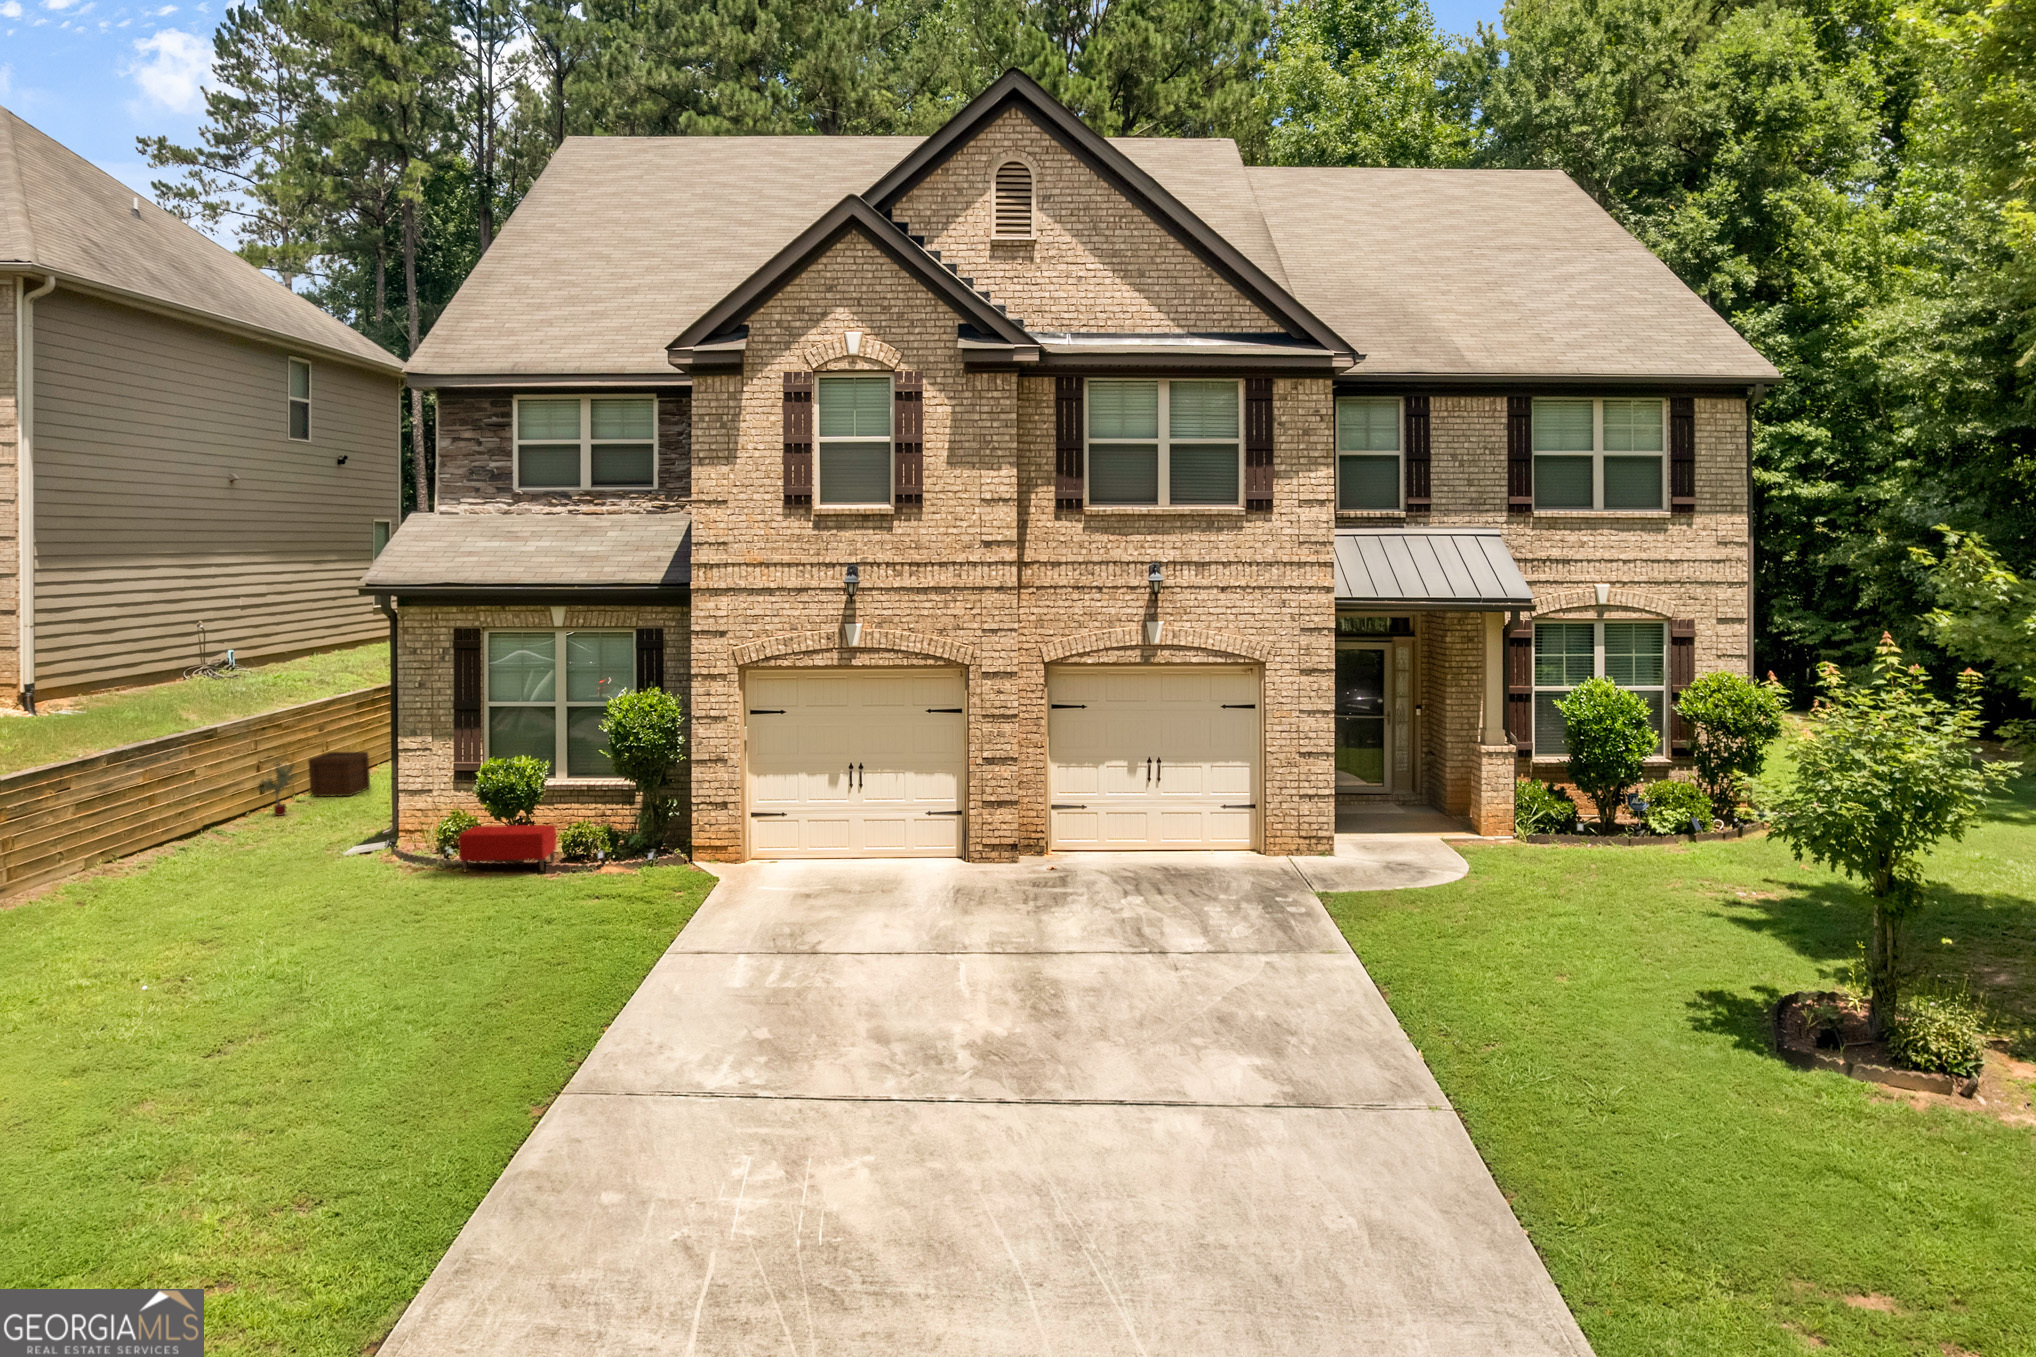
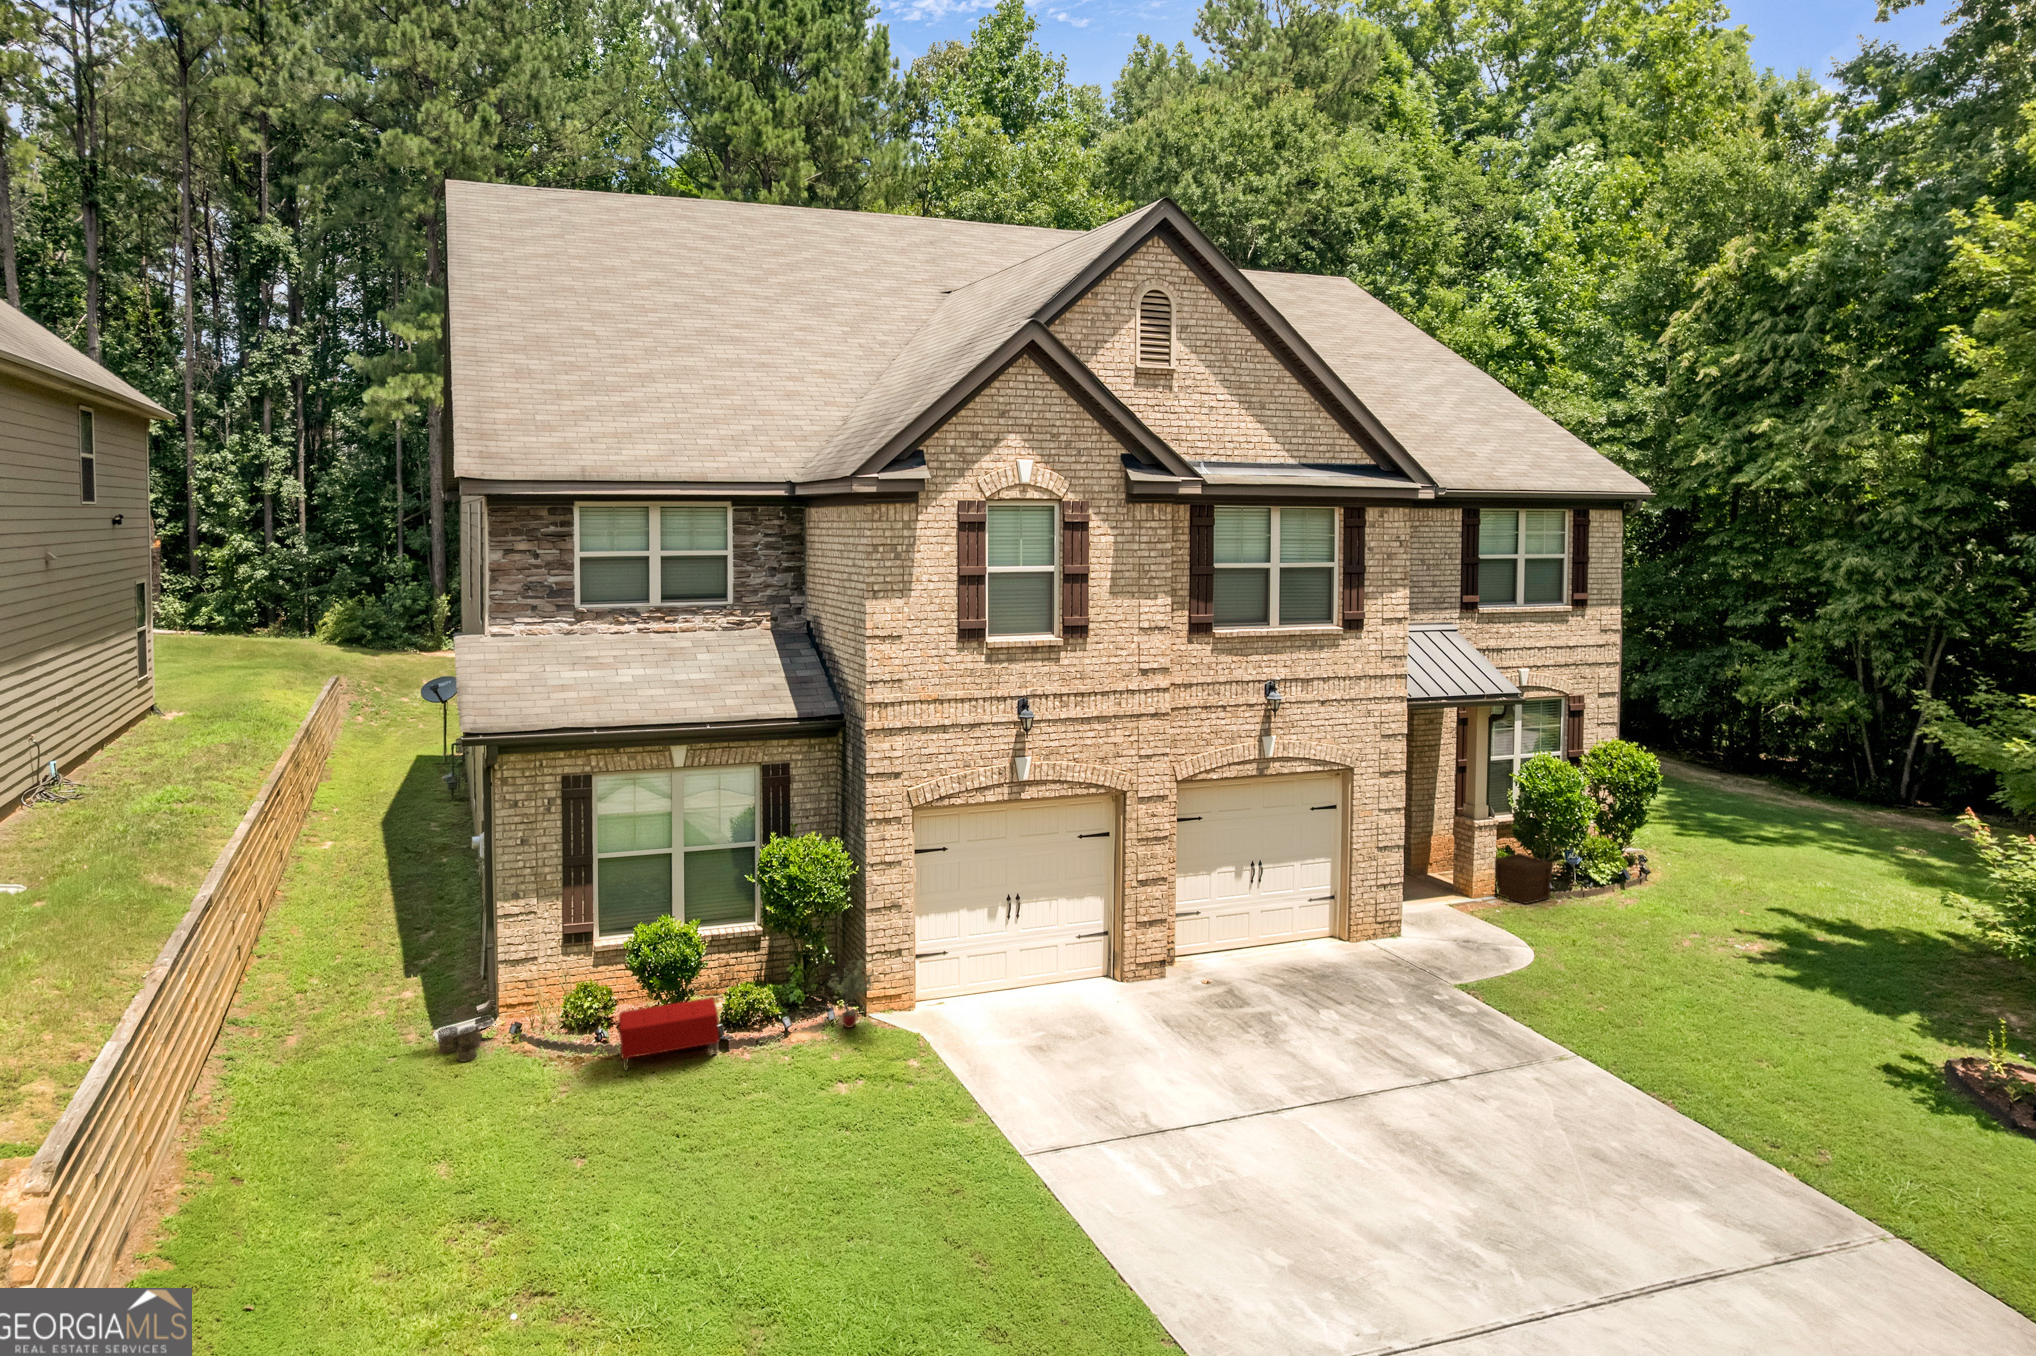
wooden crate: present [308,752,370,797] -> present [1495,853,1553,904]
potted tree: present [259,762,296,816] -> present [829,961,872,1028]
woven basket: none [351,826,405,856] -> present [438,1017,496,1062]

